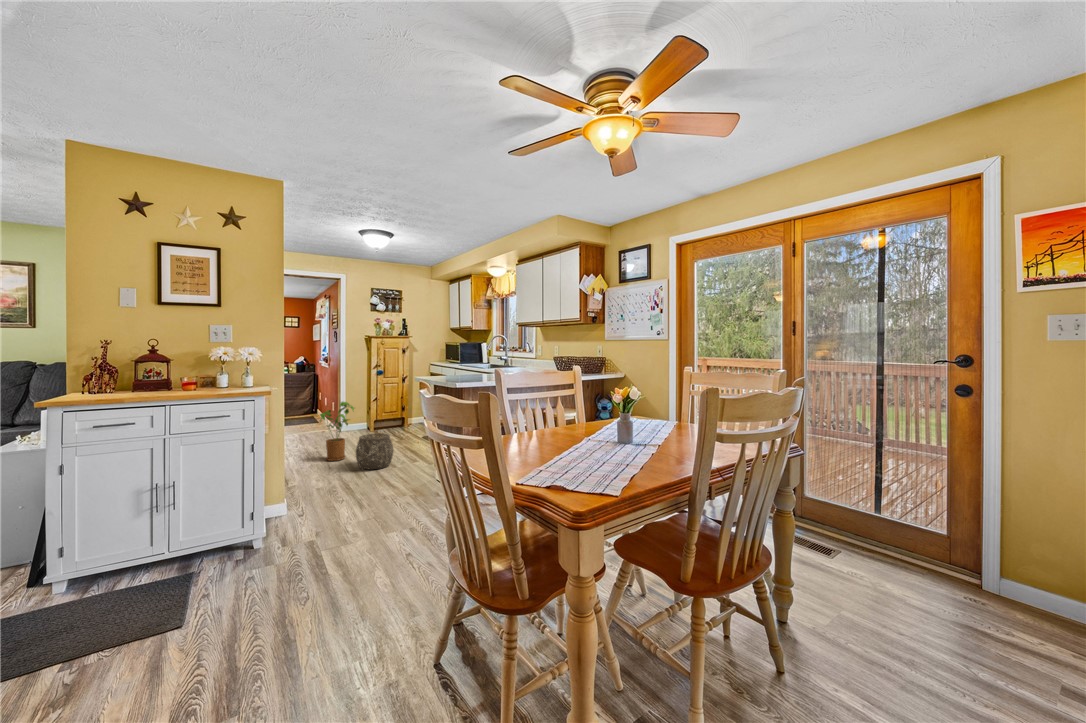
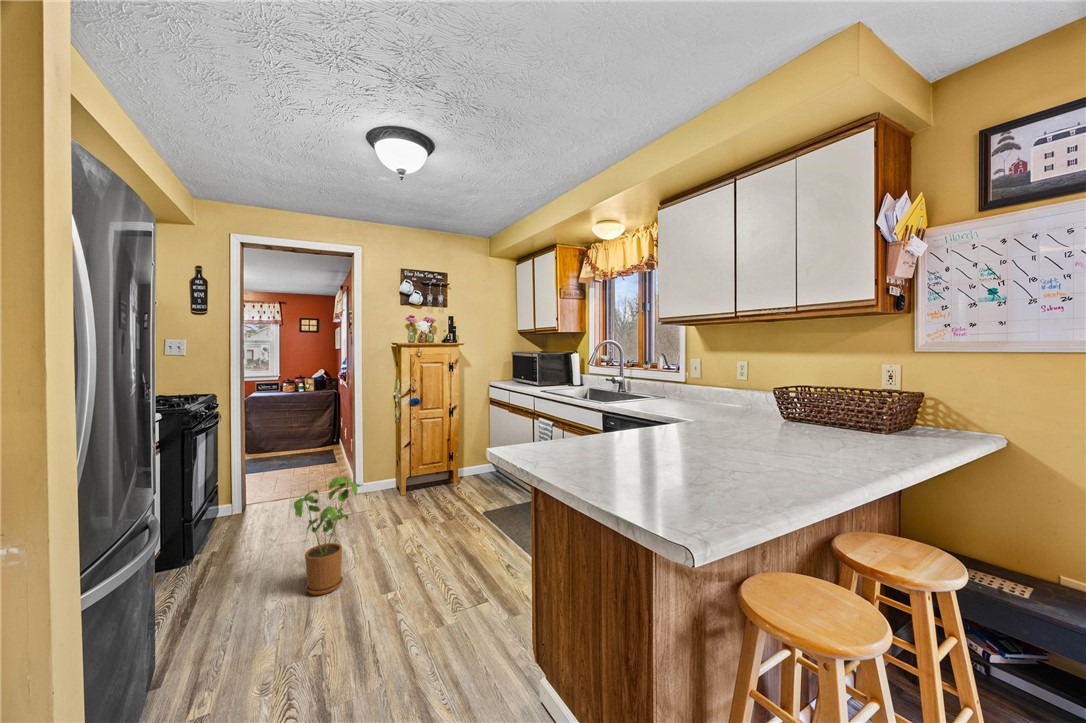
woven basket: present [356,433,393,469] -> none [351,548,429,641]

